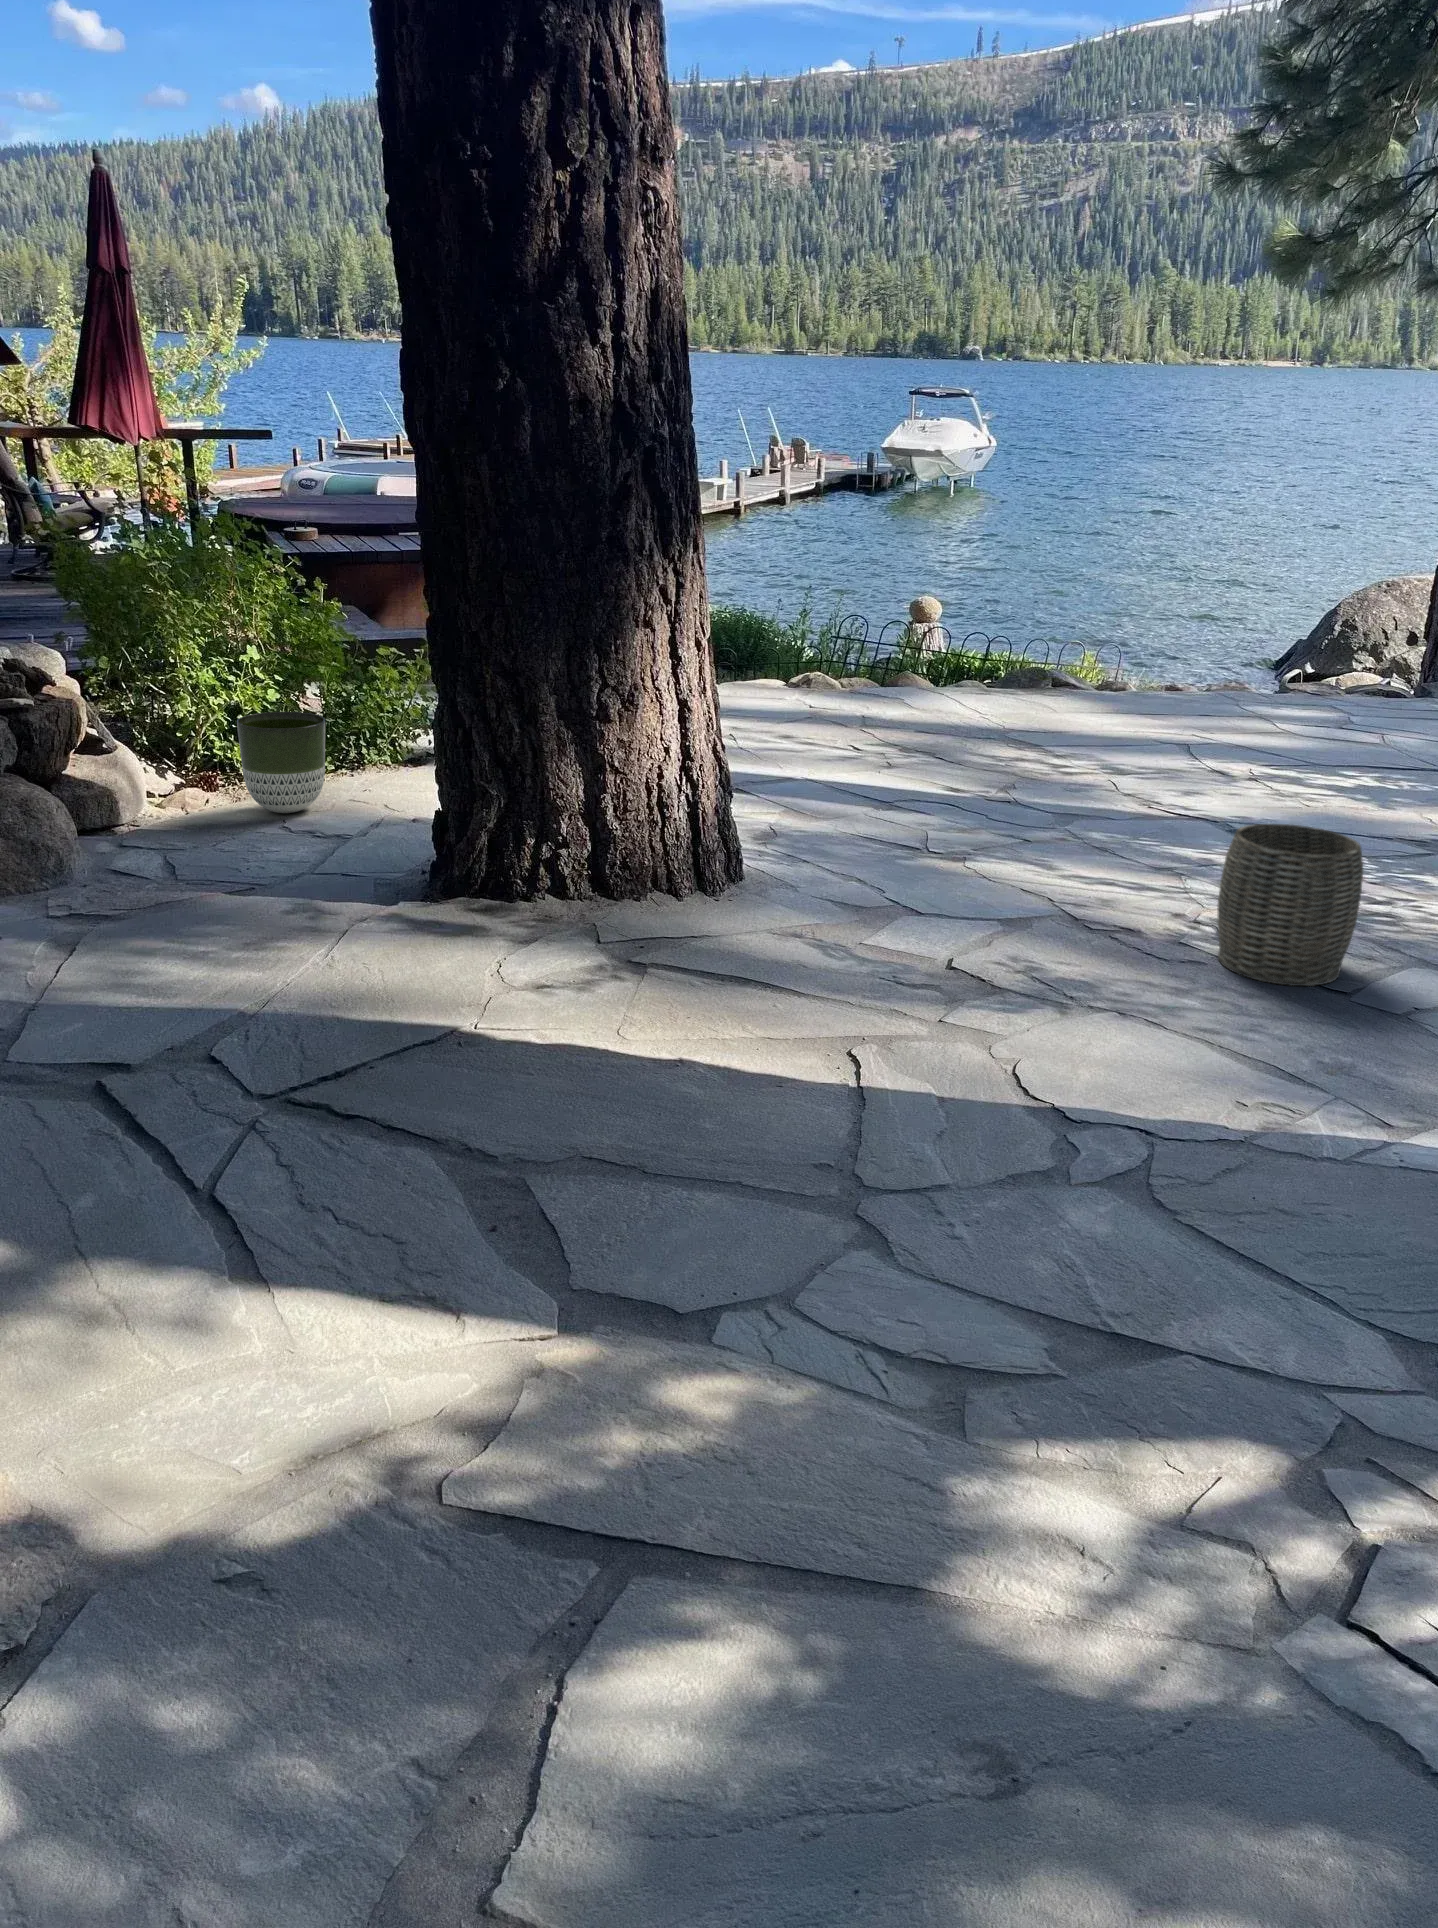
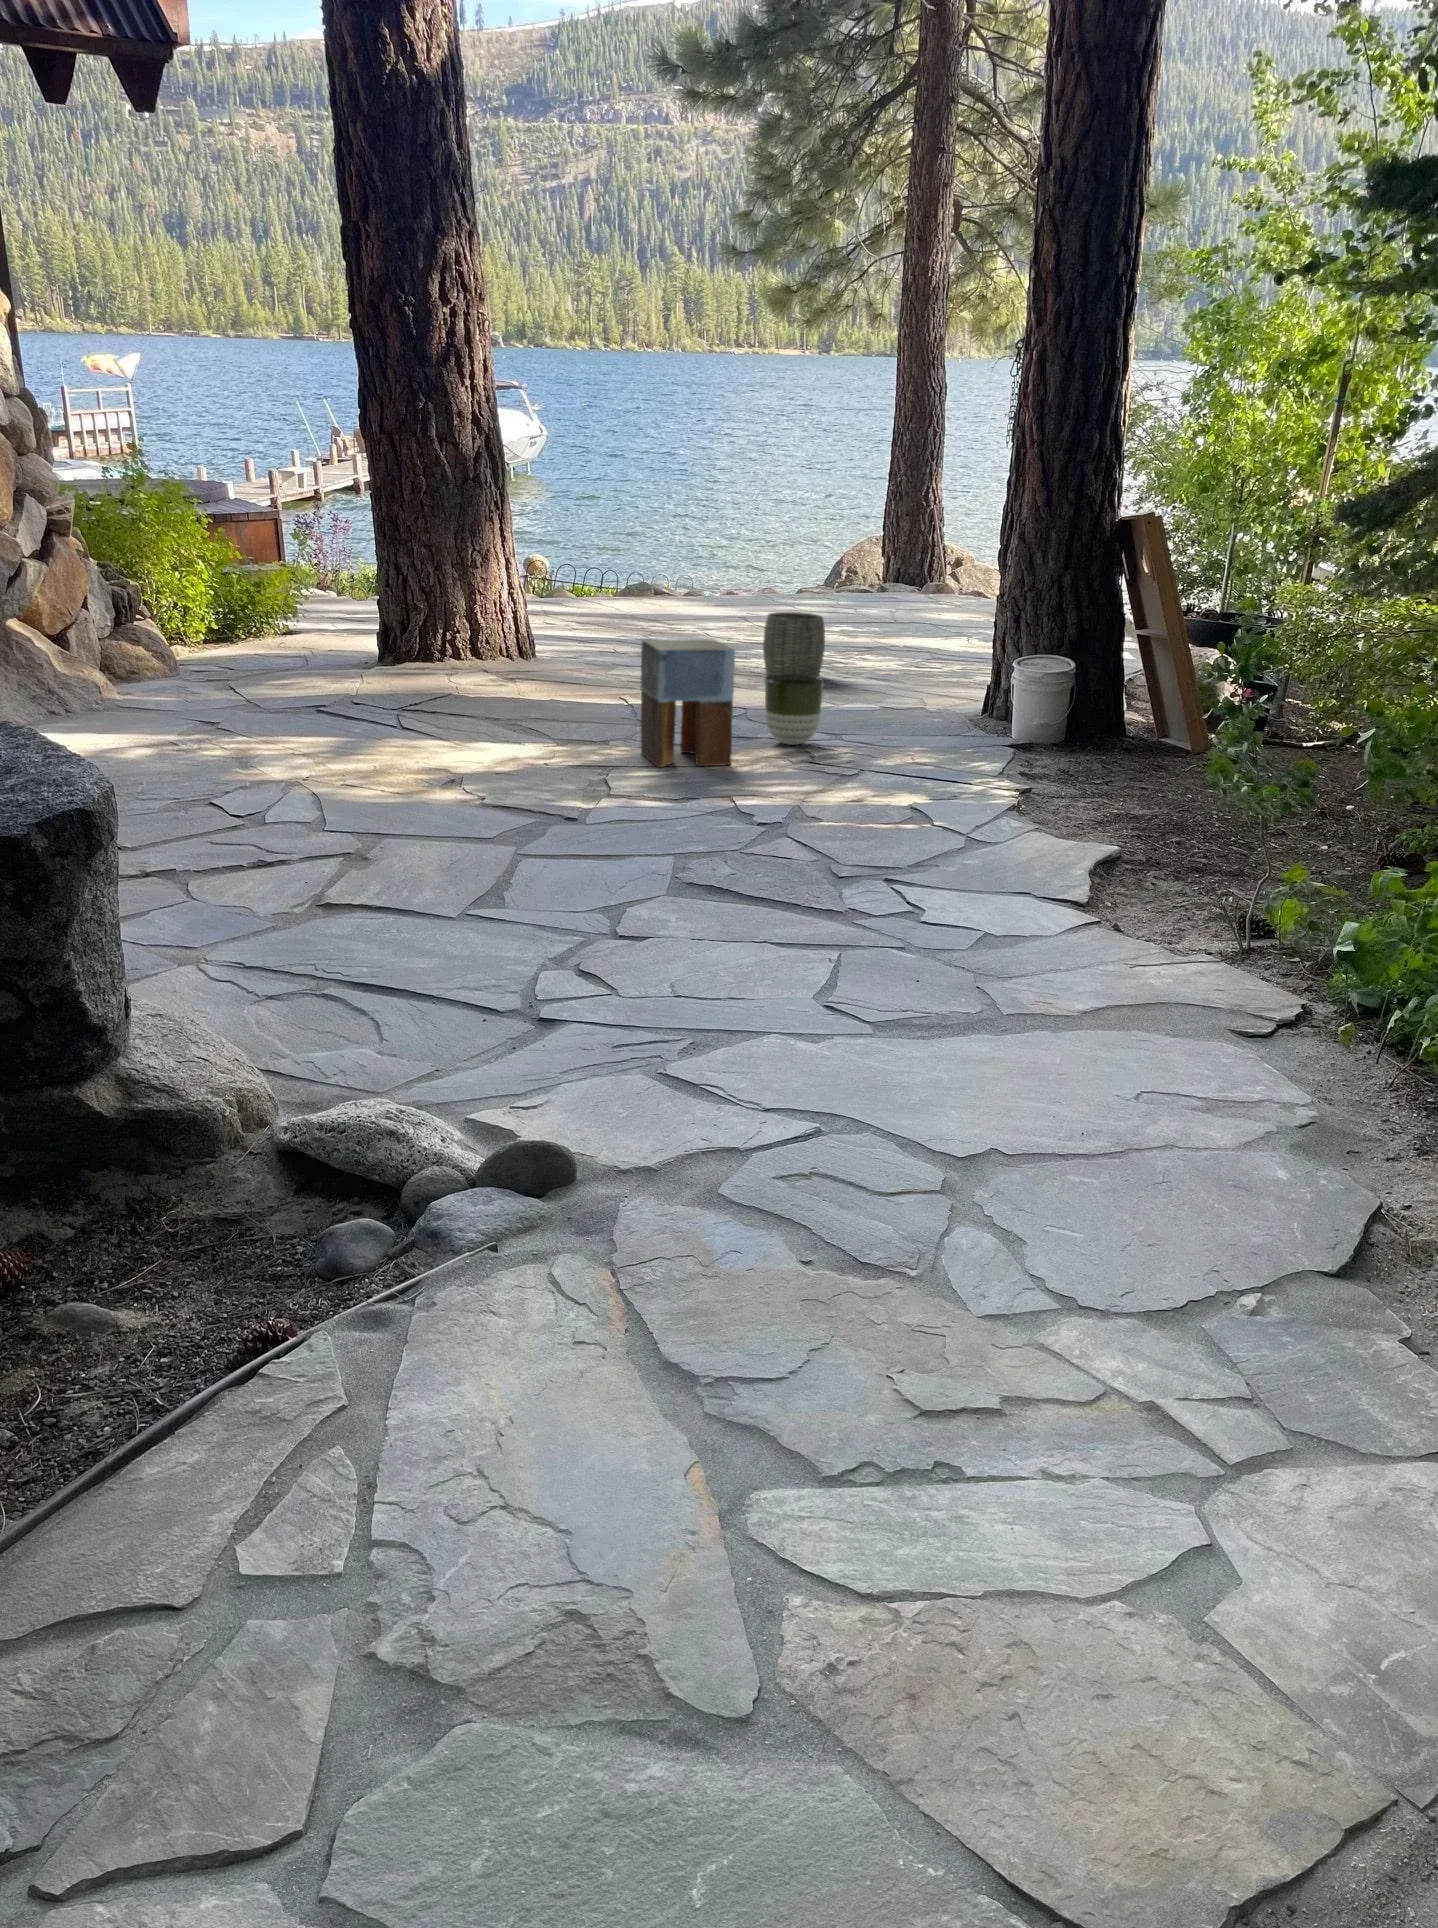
planter: present [237,712,325,813] -> present [765,674,824,745]
stool: none [809,1084,1118,1528] -> present [641,639,735,768]

